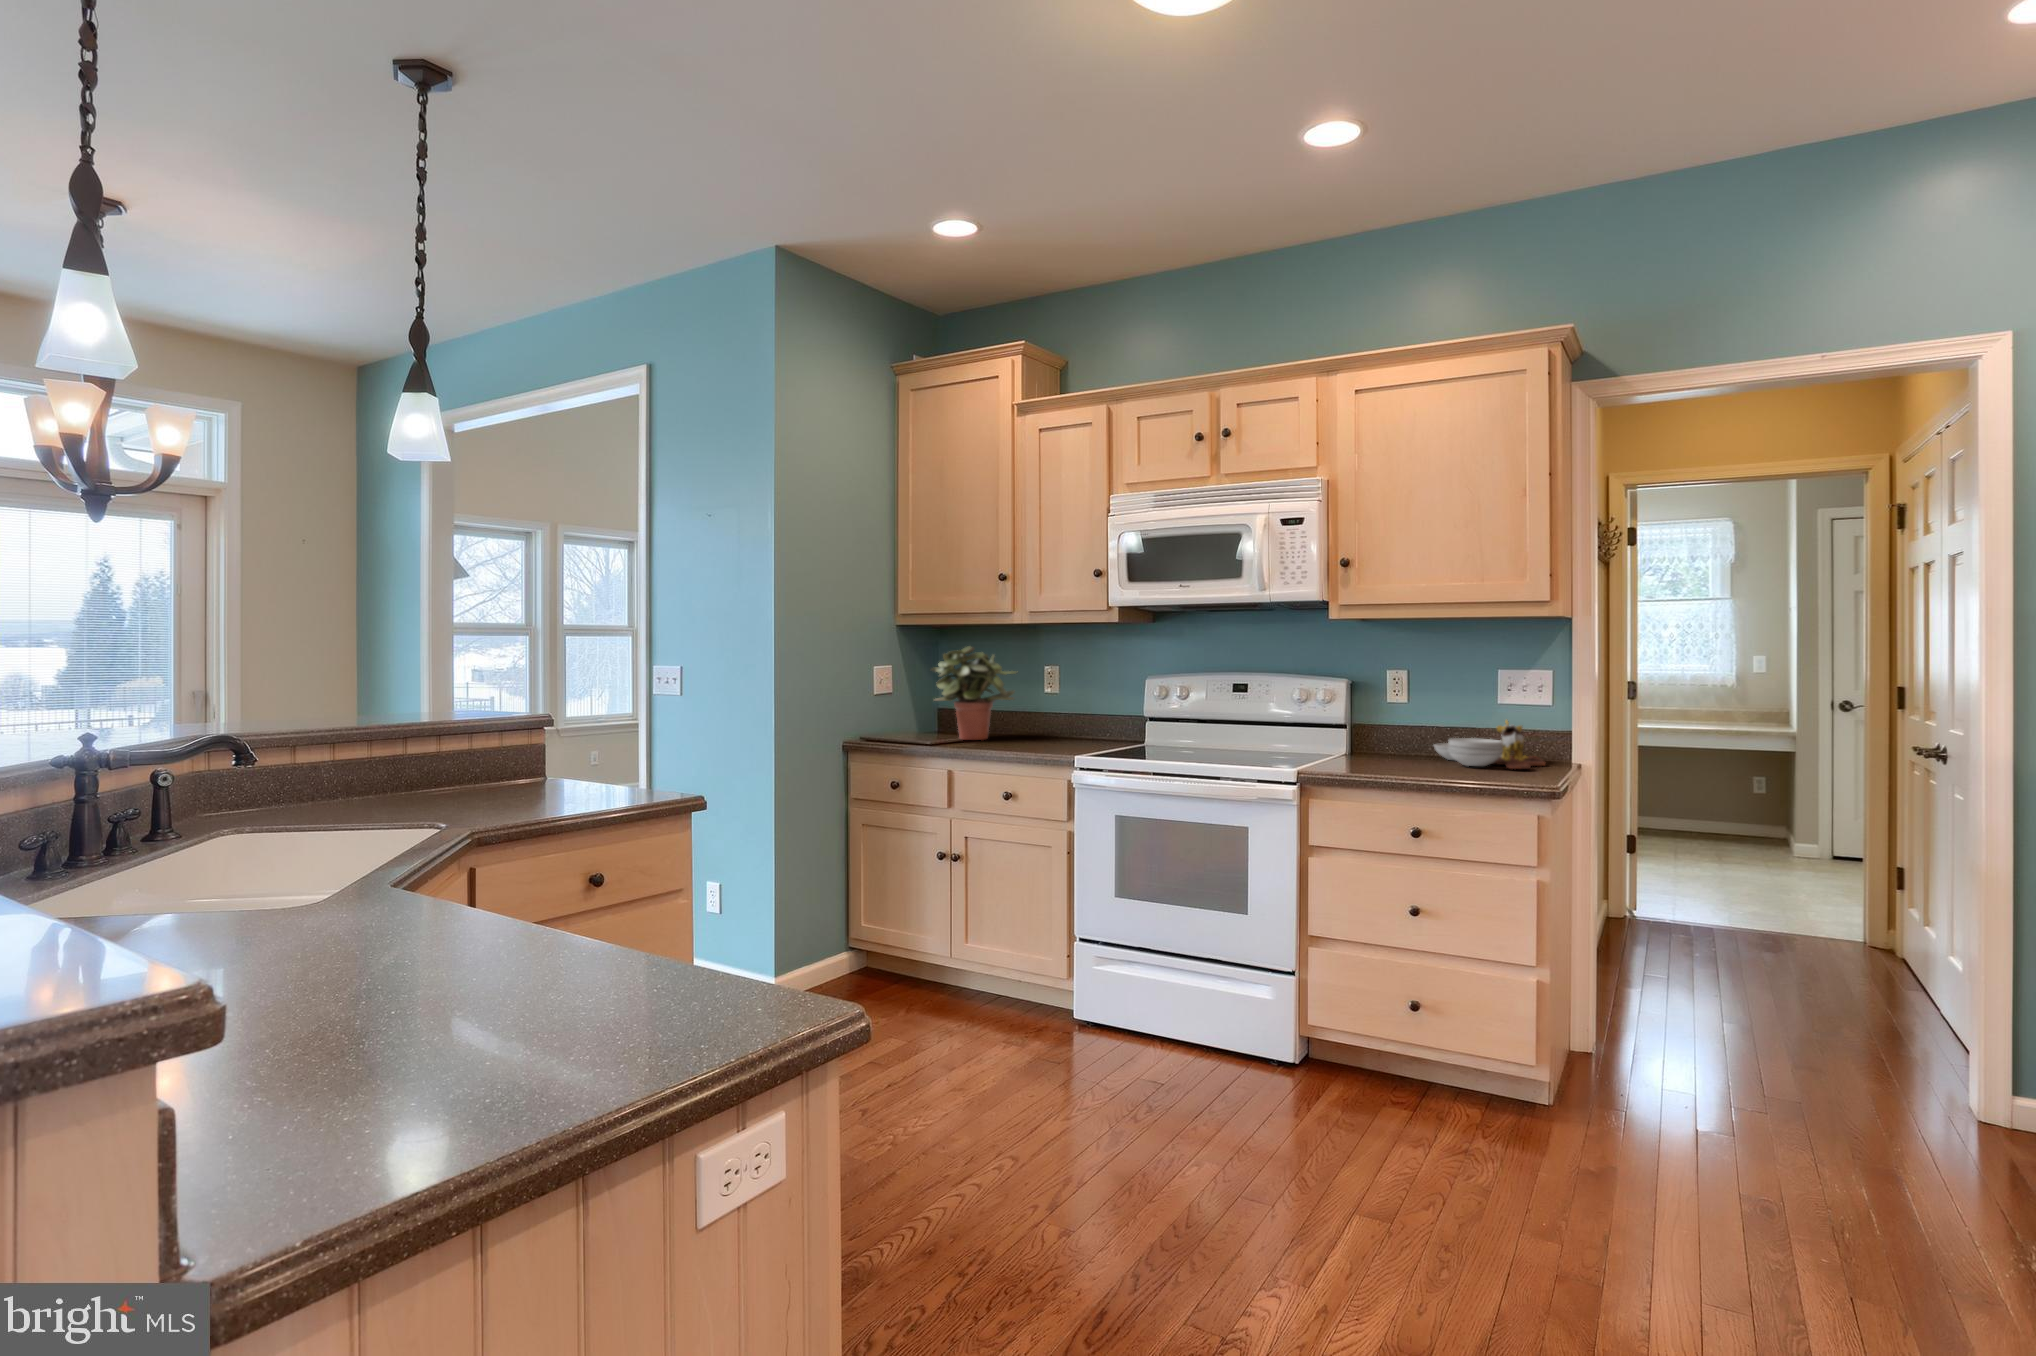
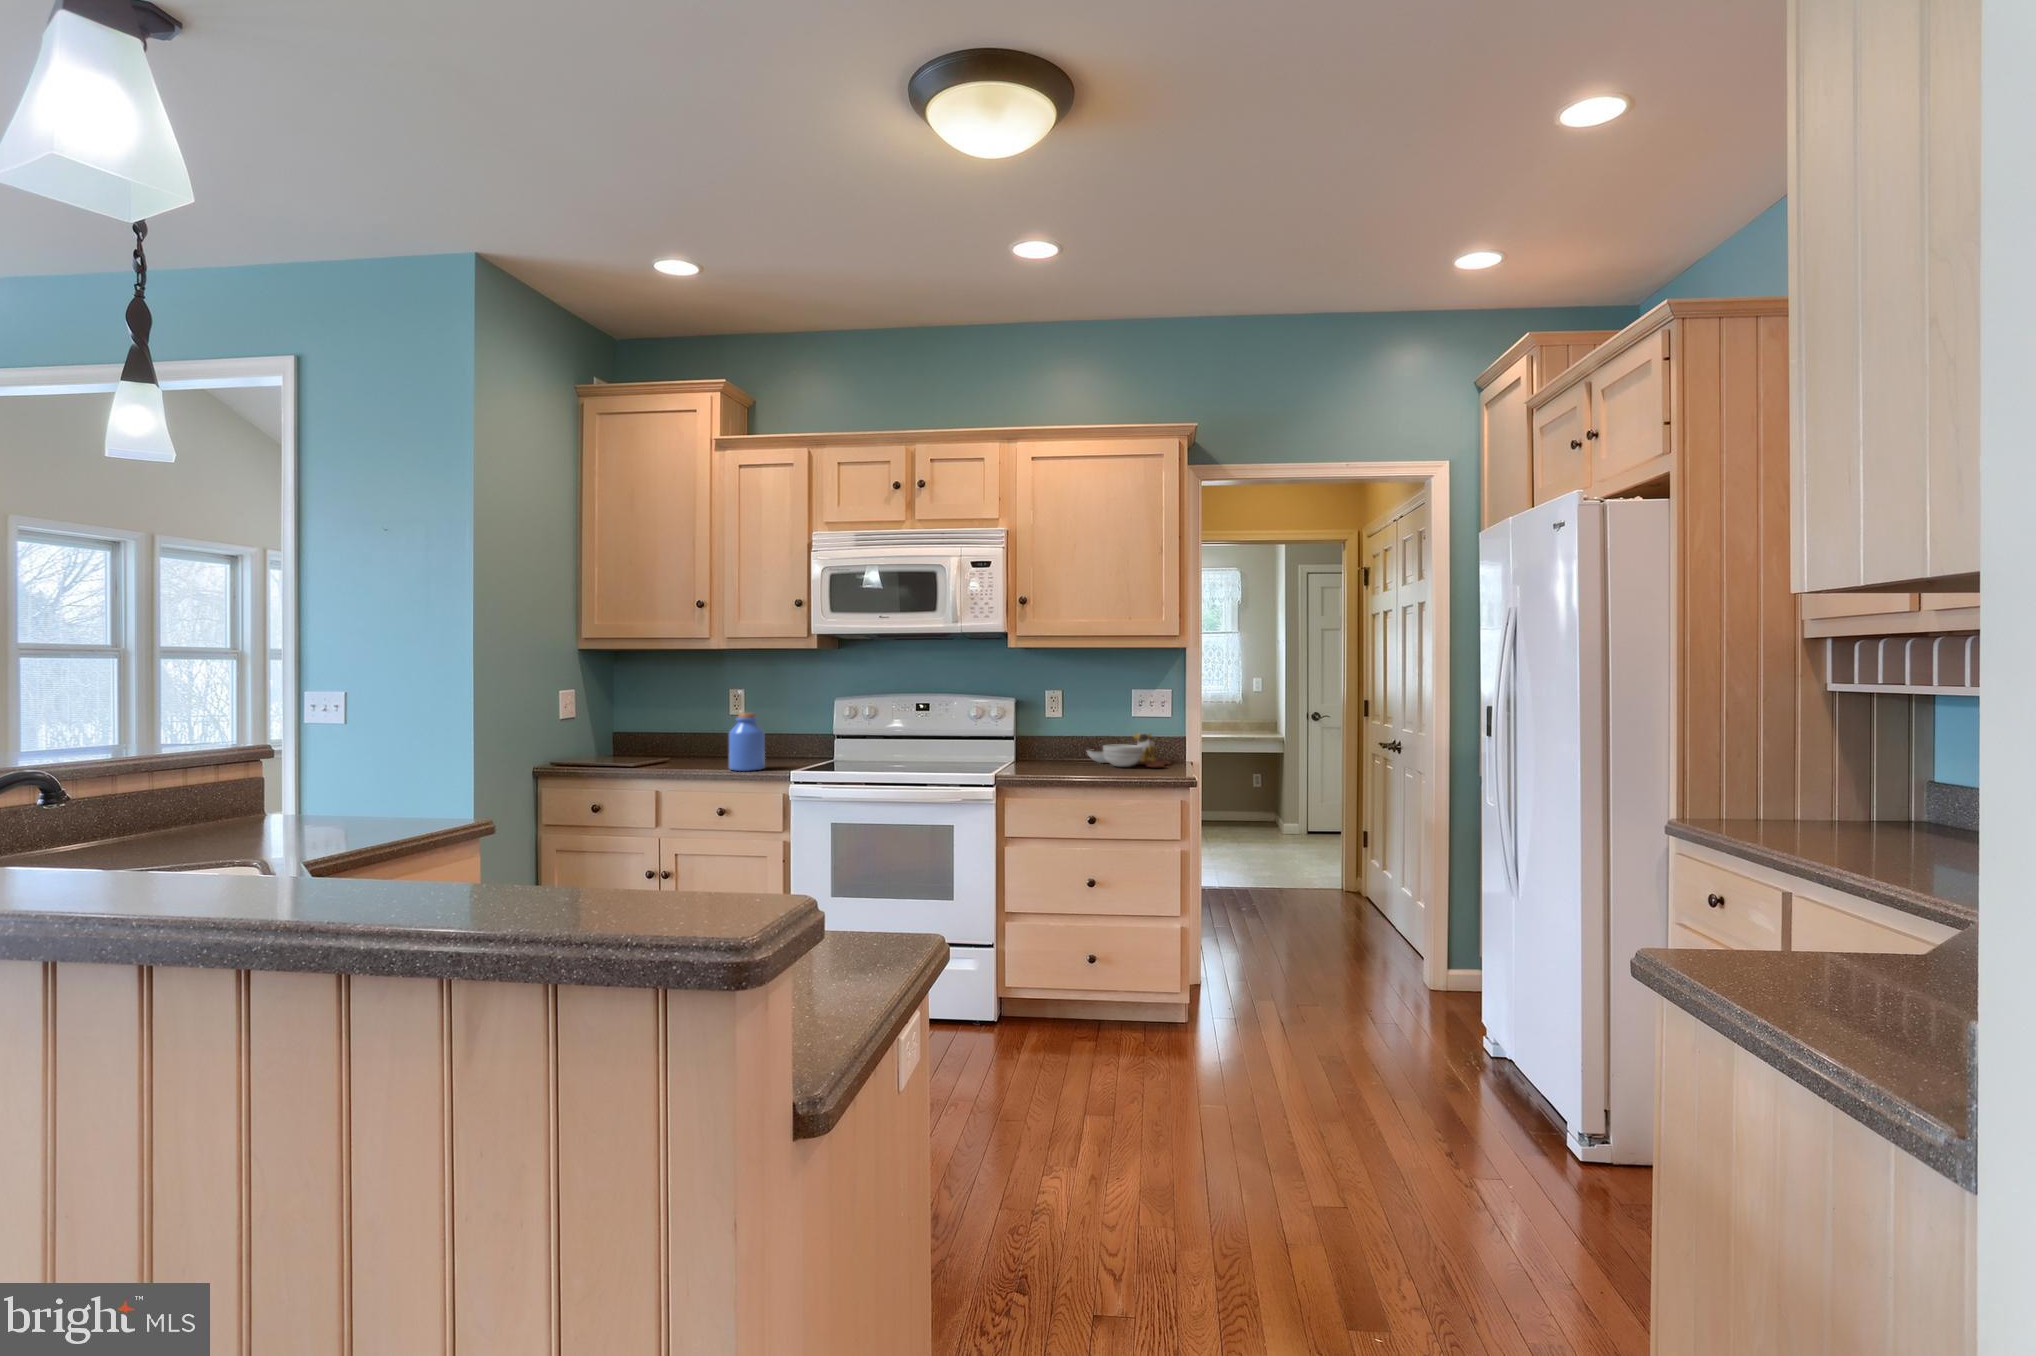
potted plant: present [931,646,1018,740] -> none [621,668,713,760]
jar: none [1016,693,1054,755] -> present [729,713,765,771]

